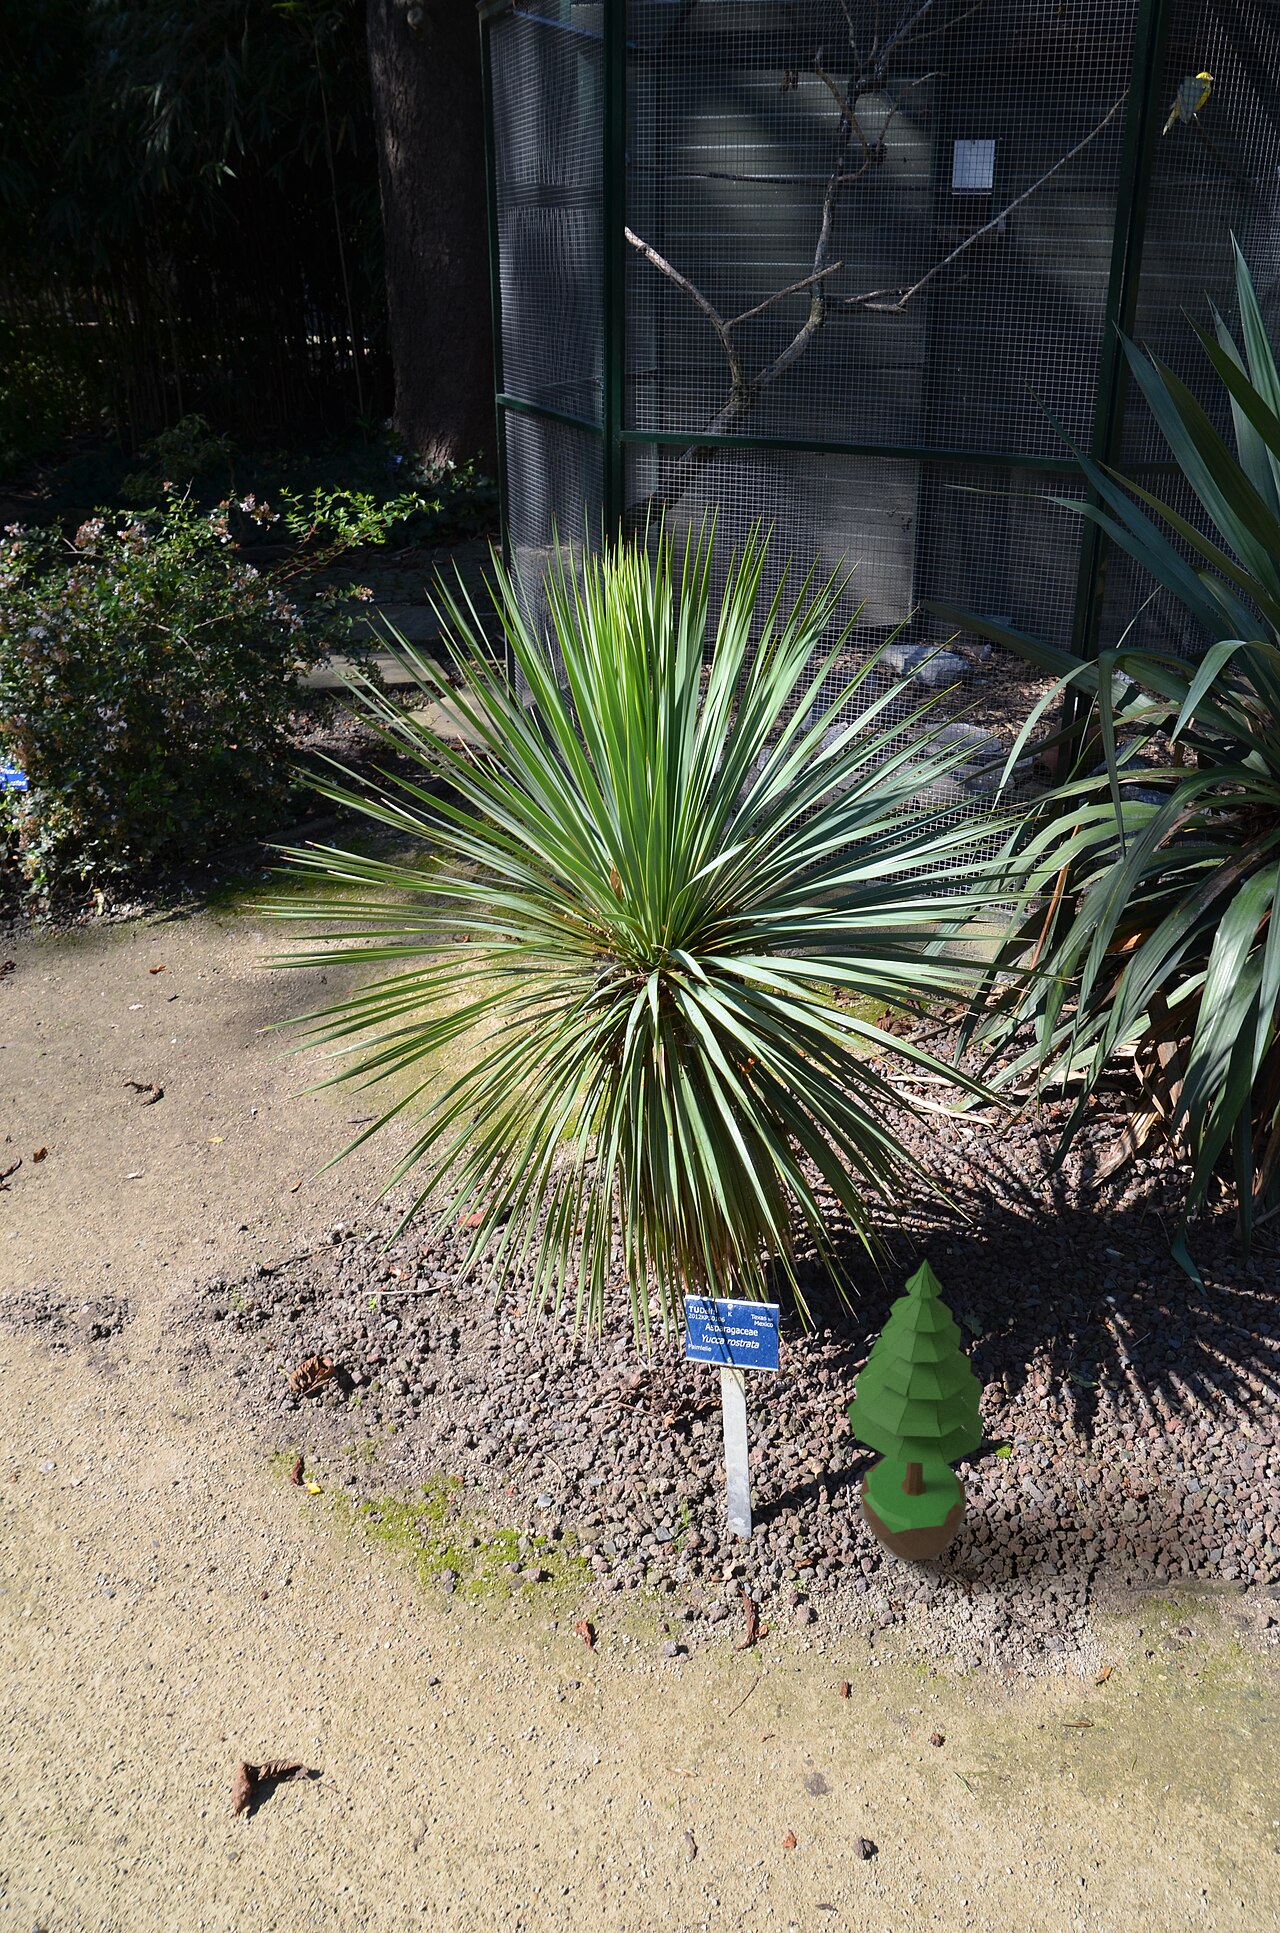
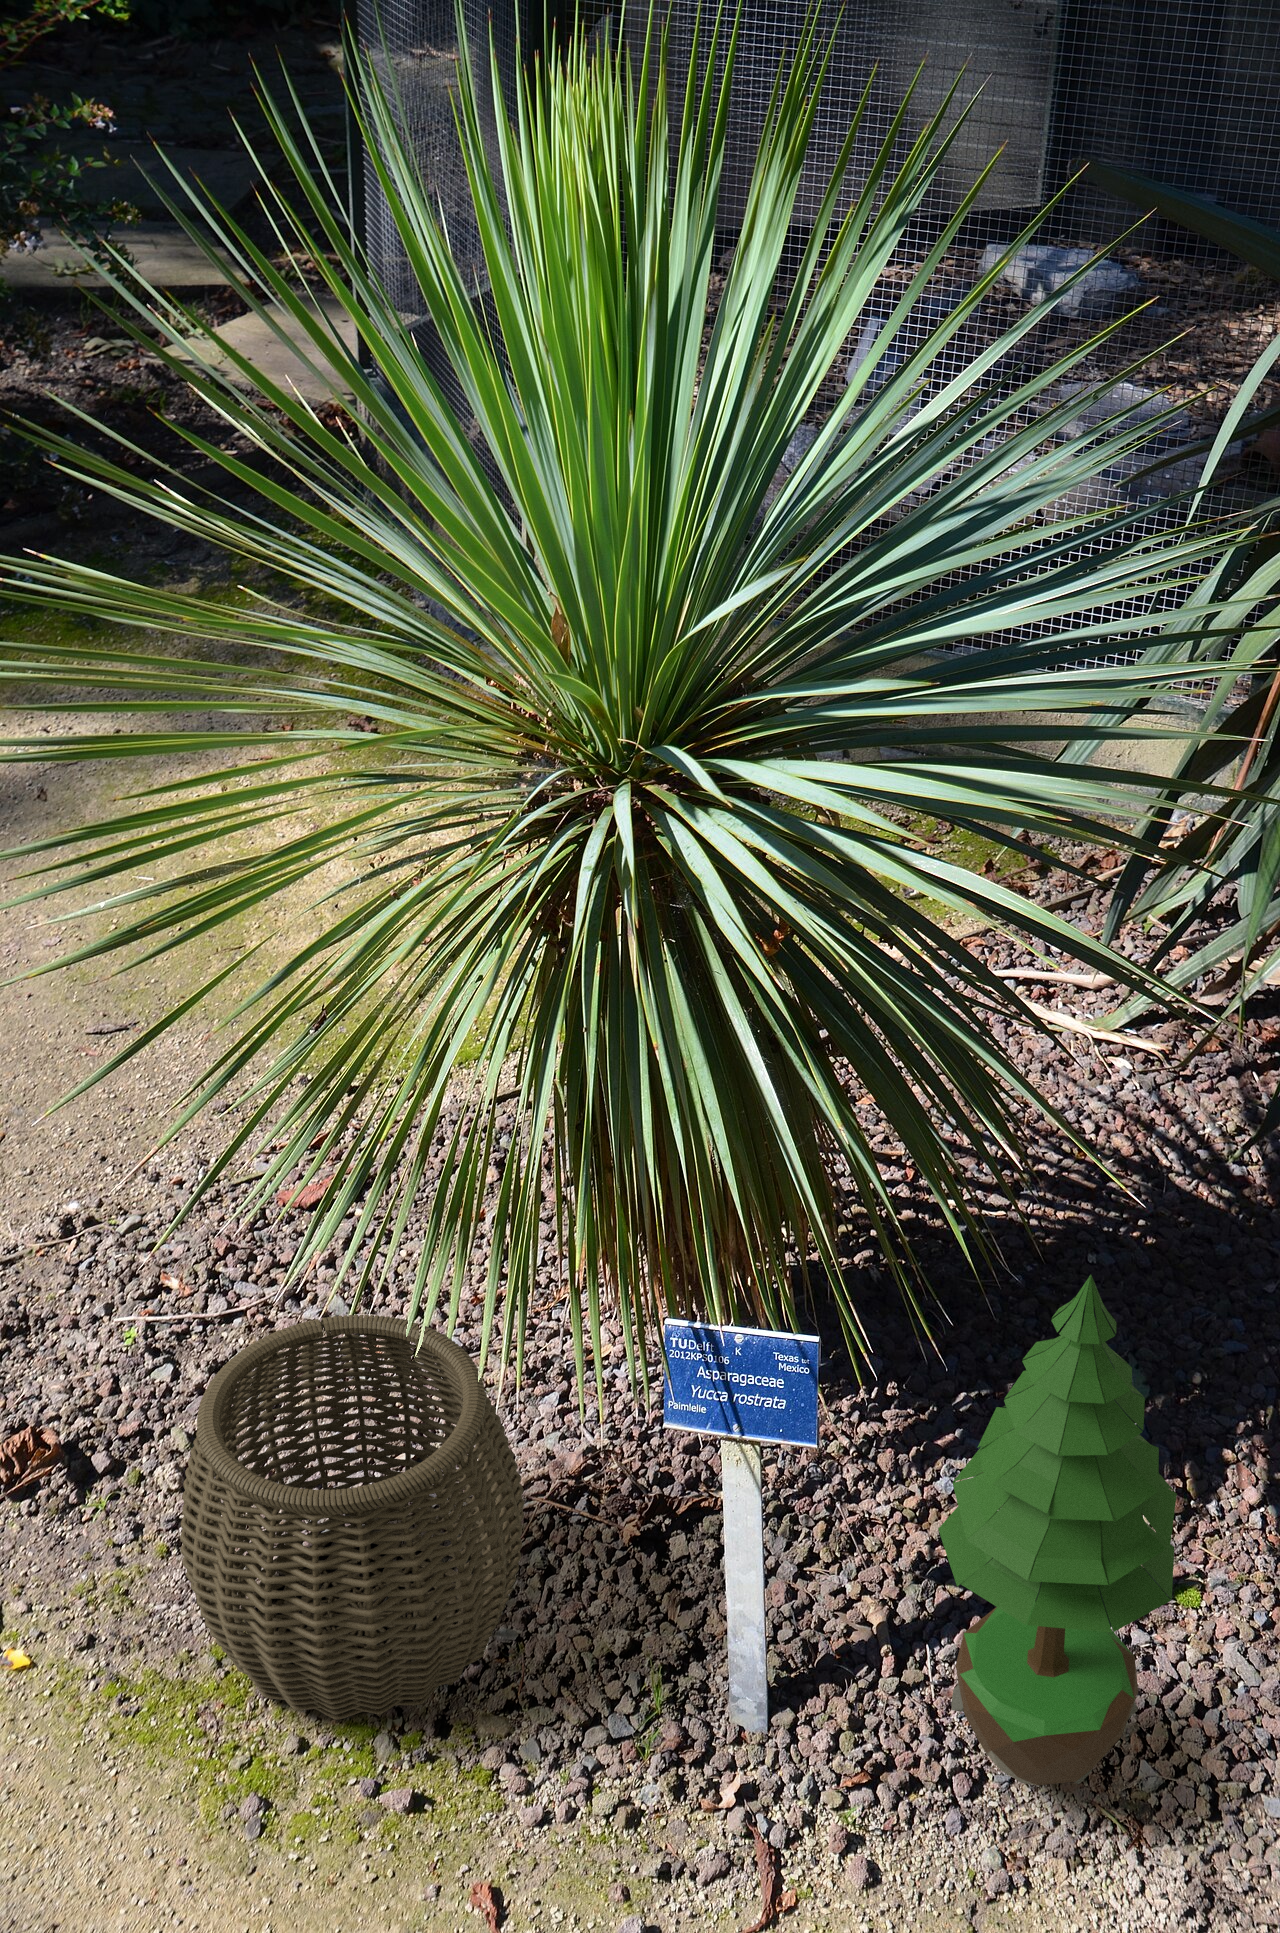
woven basket: none [404,1291,606,1531] -> present [180,1315,525,1720]

